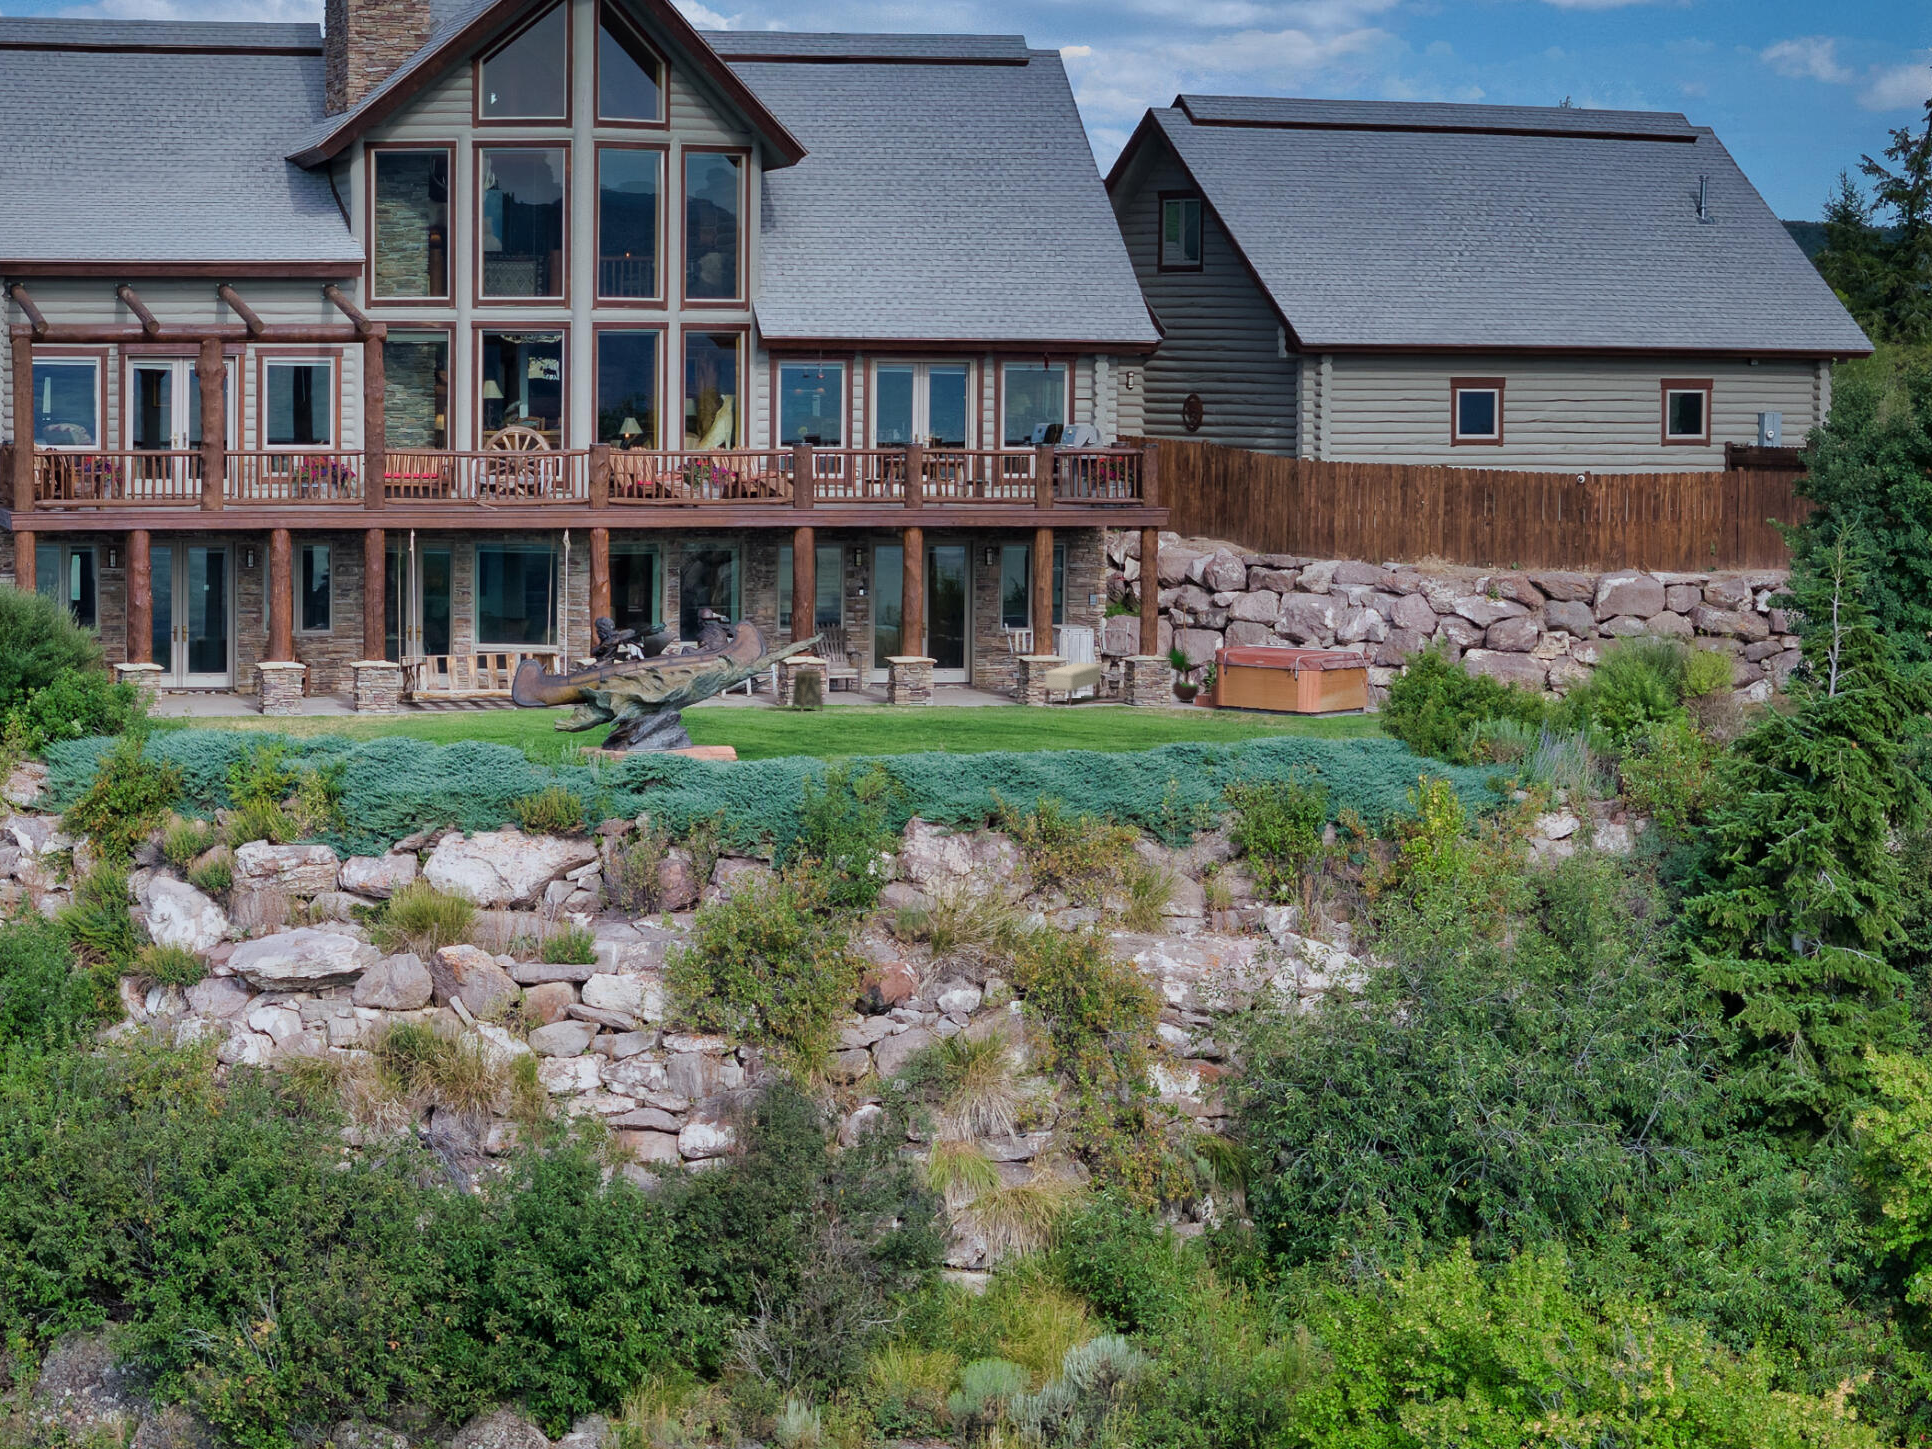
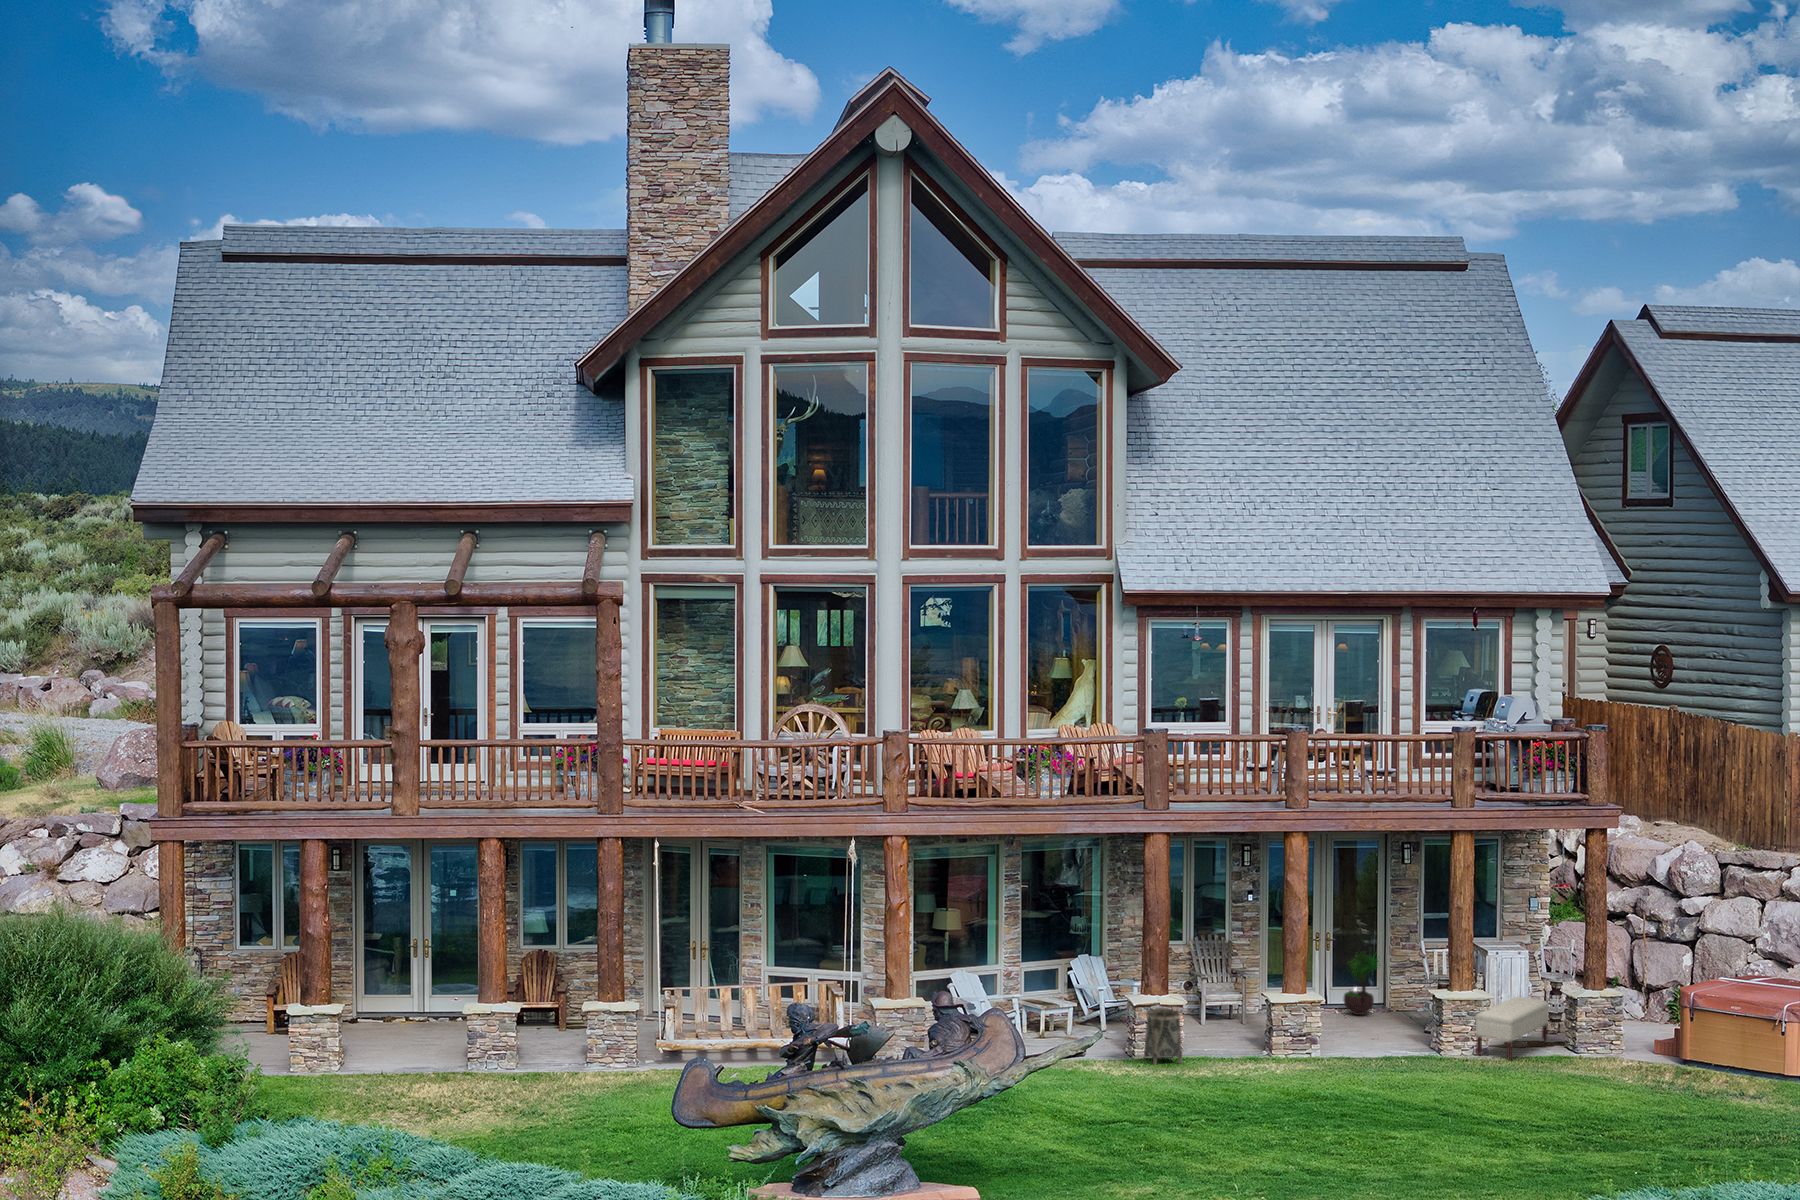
potted tree: present [1165,647,1199,702] -> present [1344,954,1380,1015]

